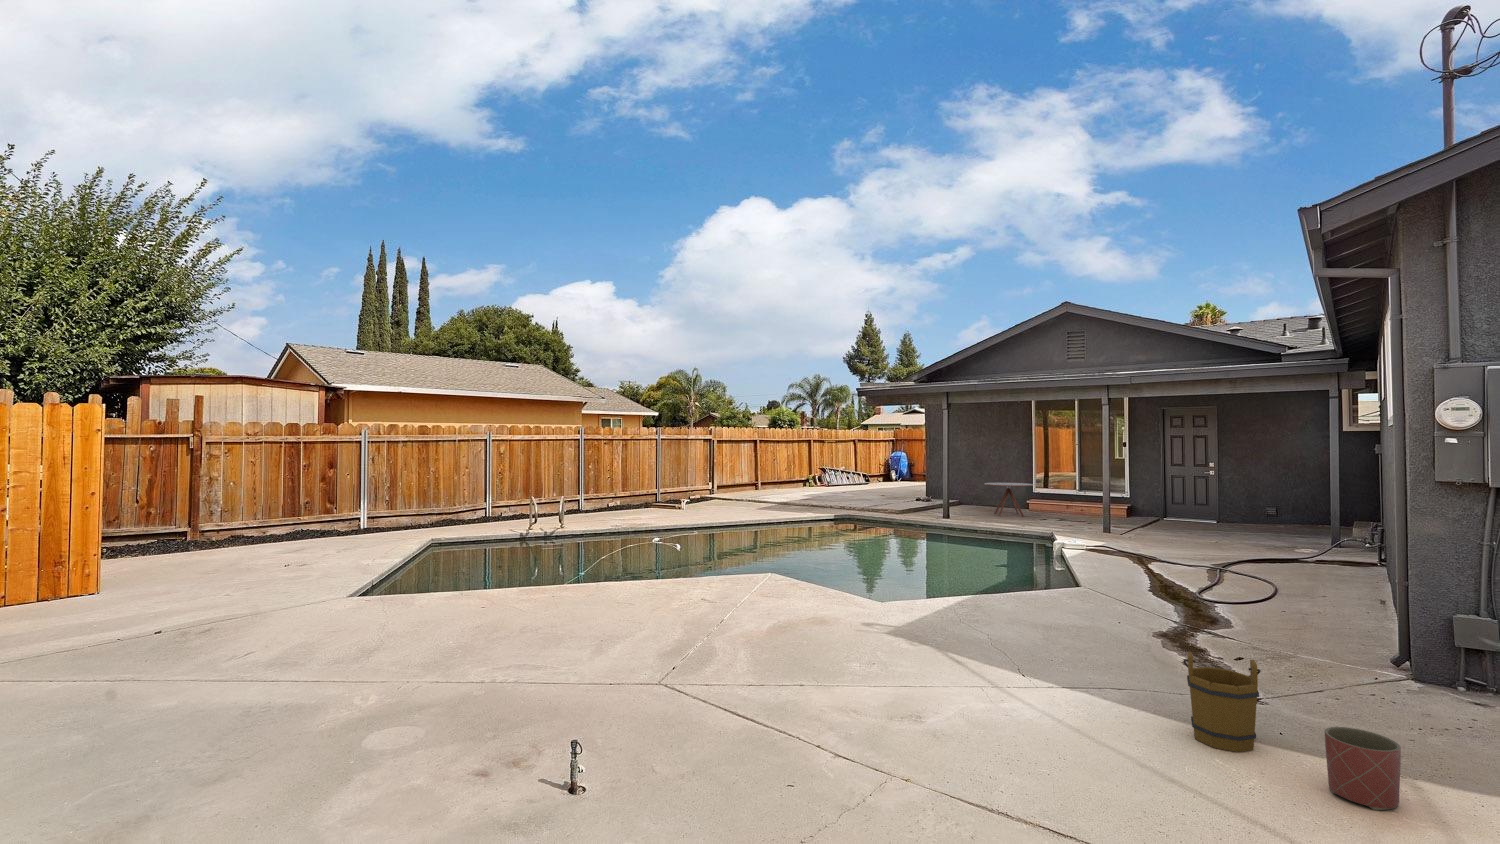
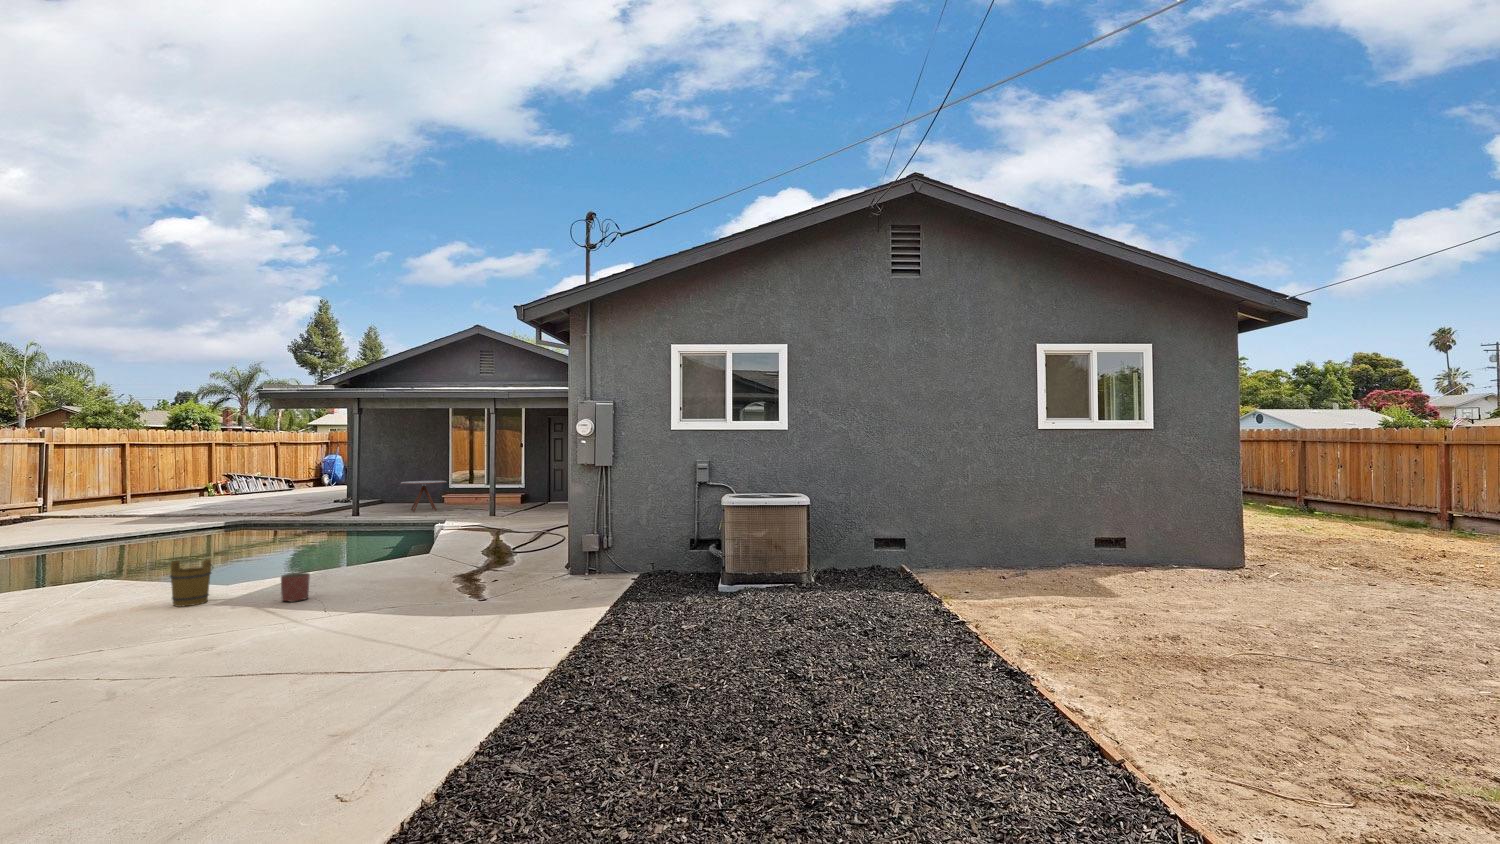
bucket: present [1184,651,1261,752] -> present [170,559,212,607]
planter: present [1325,727,1401,811] -> present [281,573,310,602]

